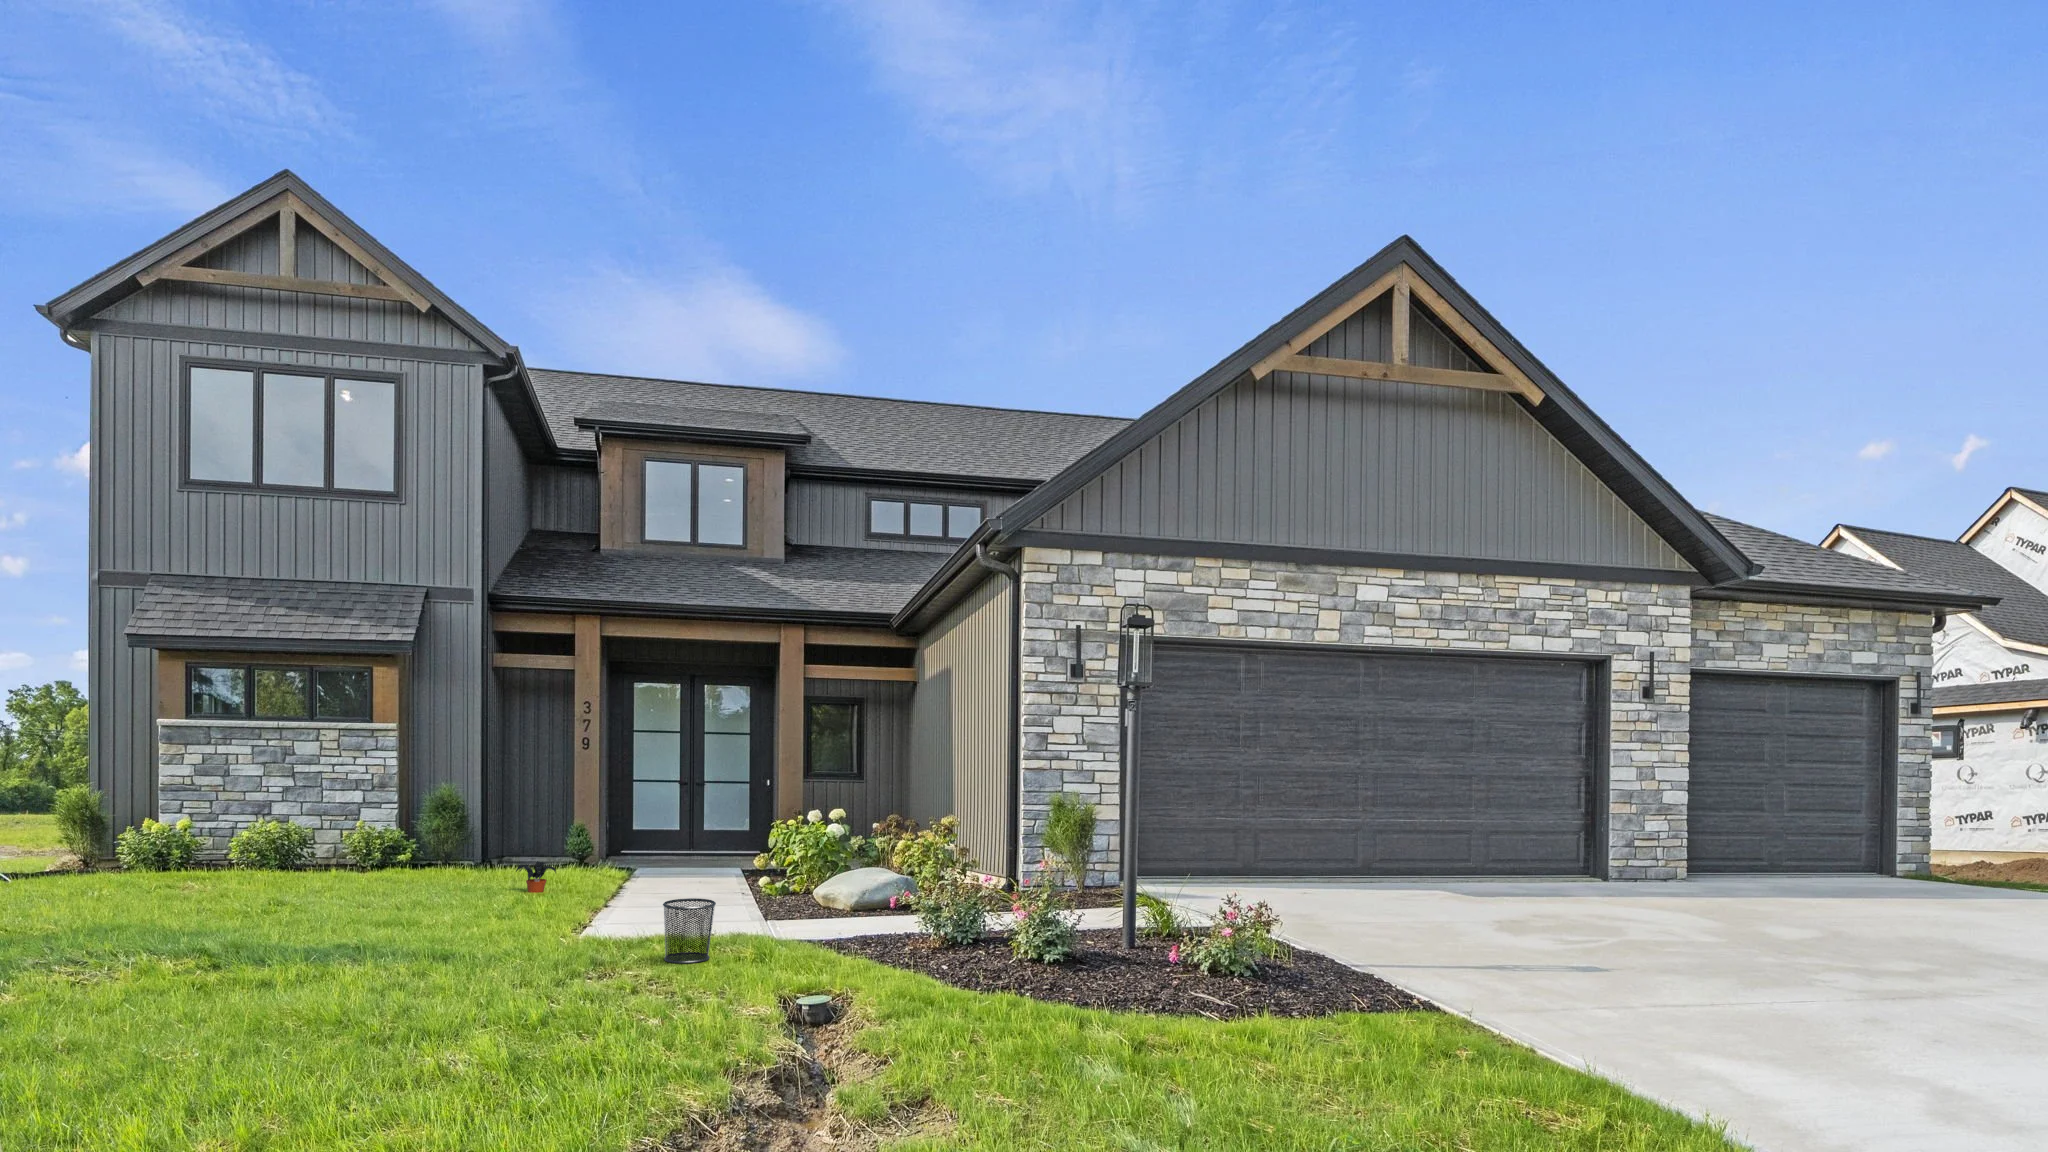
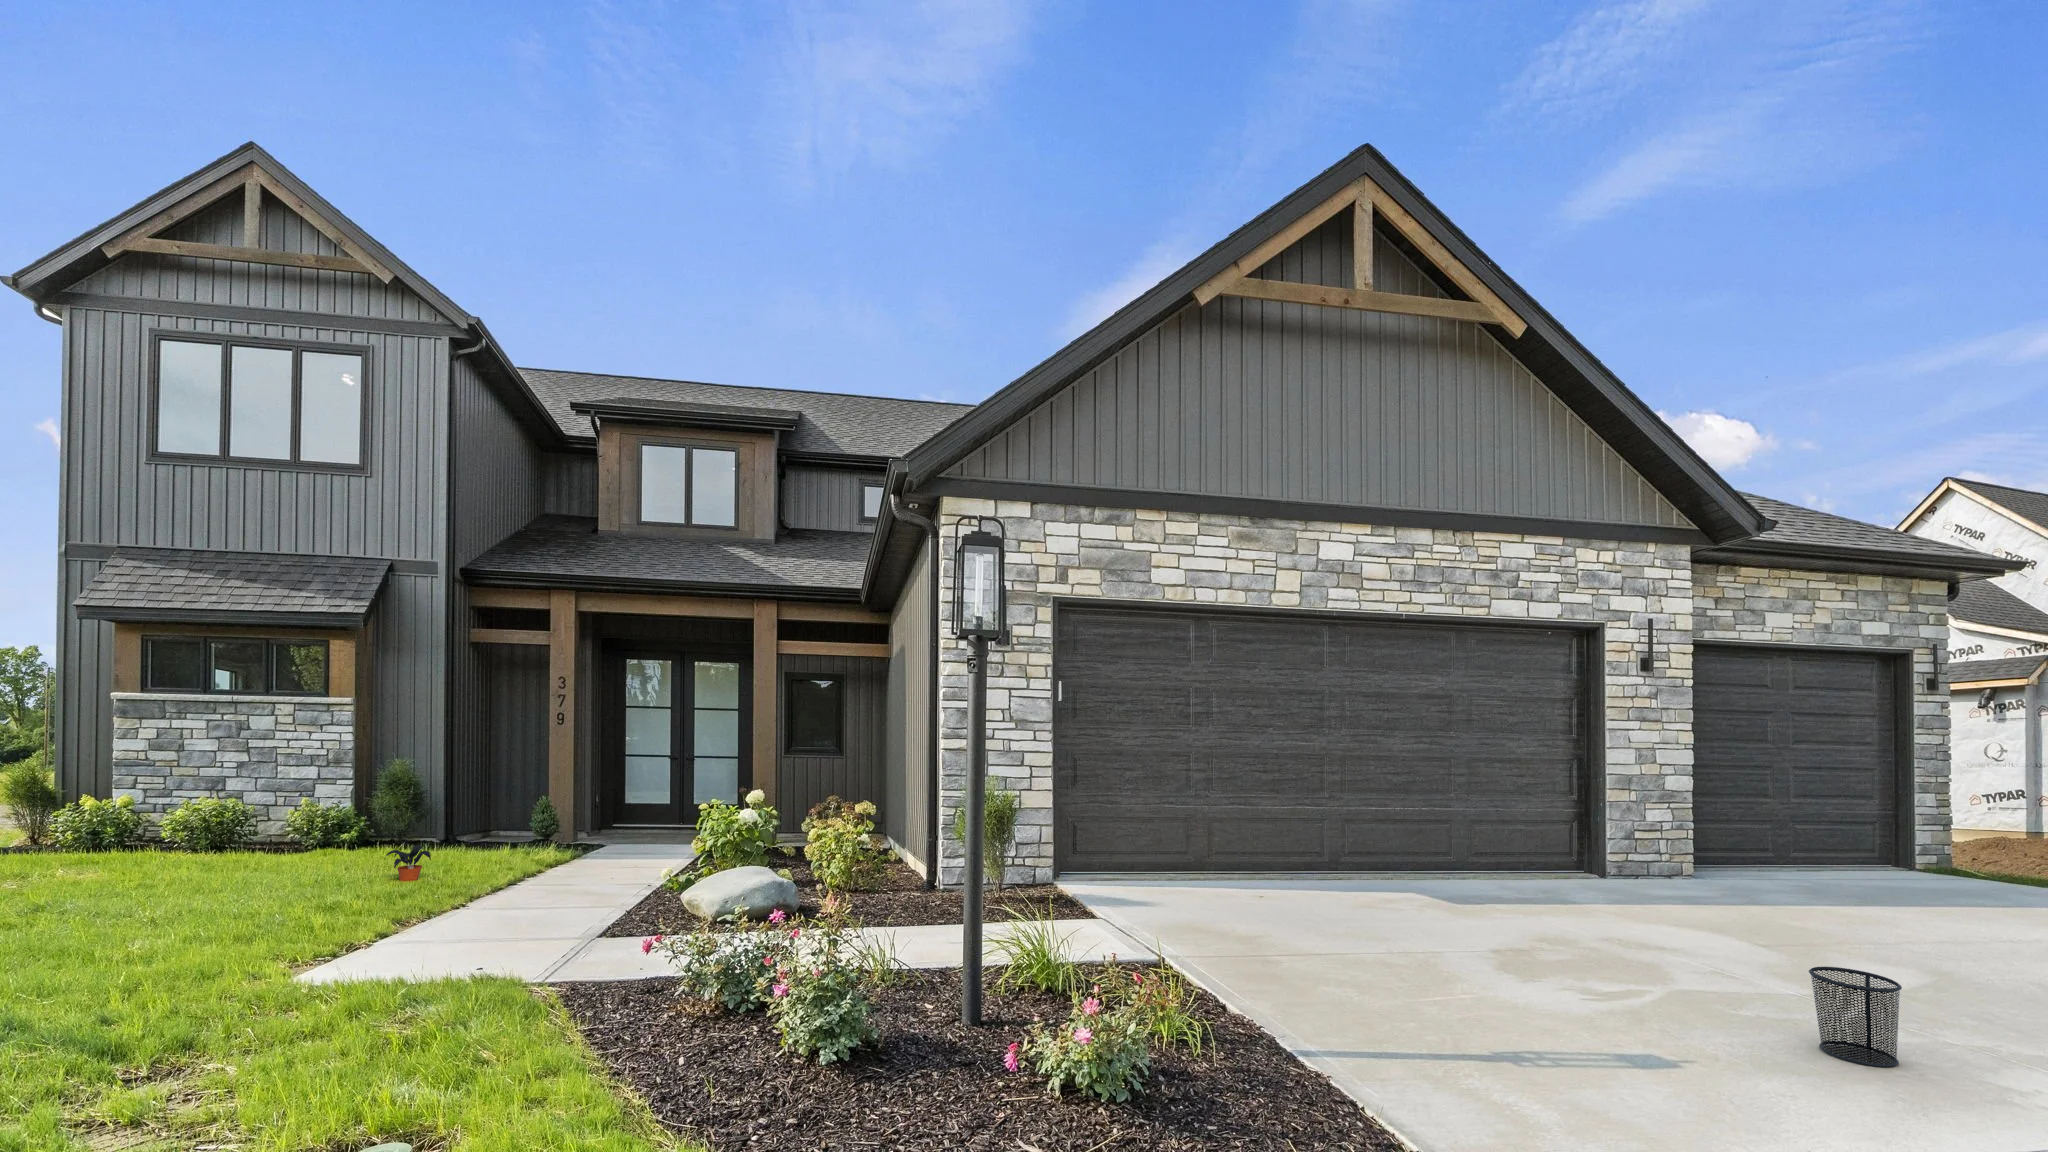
waste bin: present [663,898,716,964] -> present [1809,967,1902,1068]

